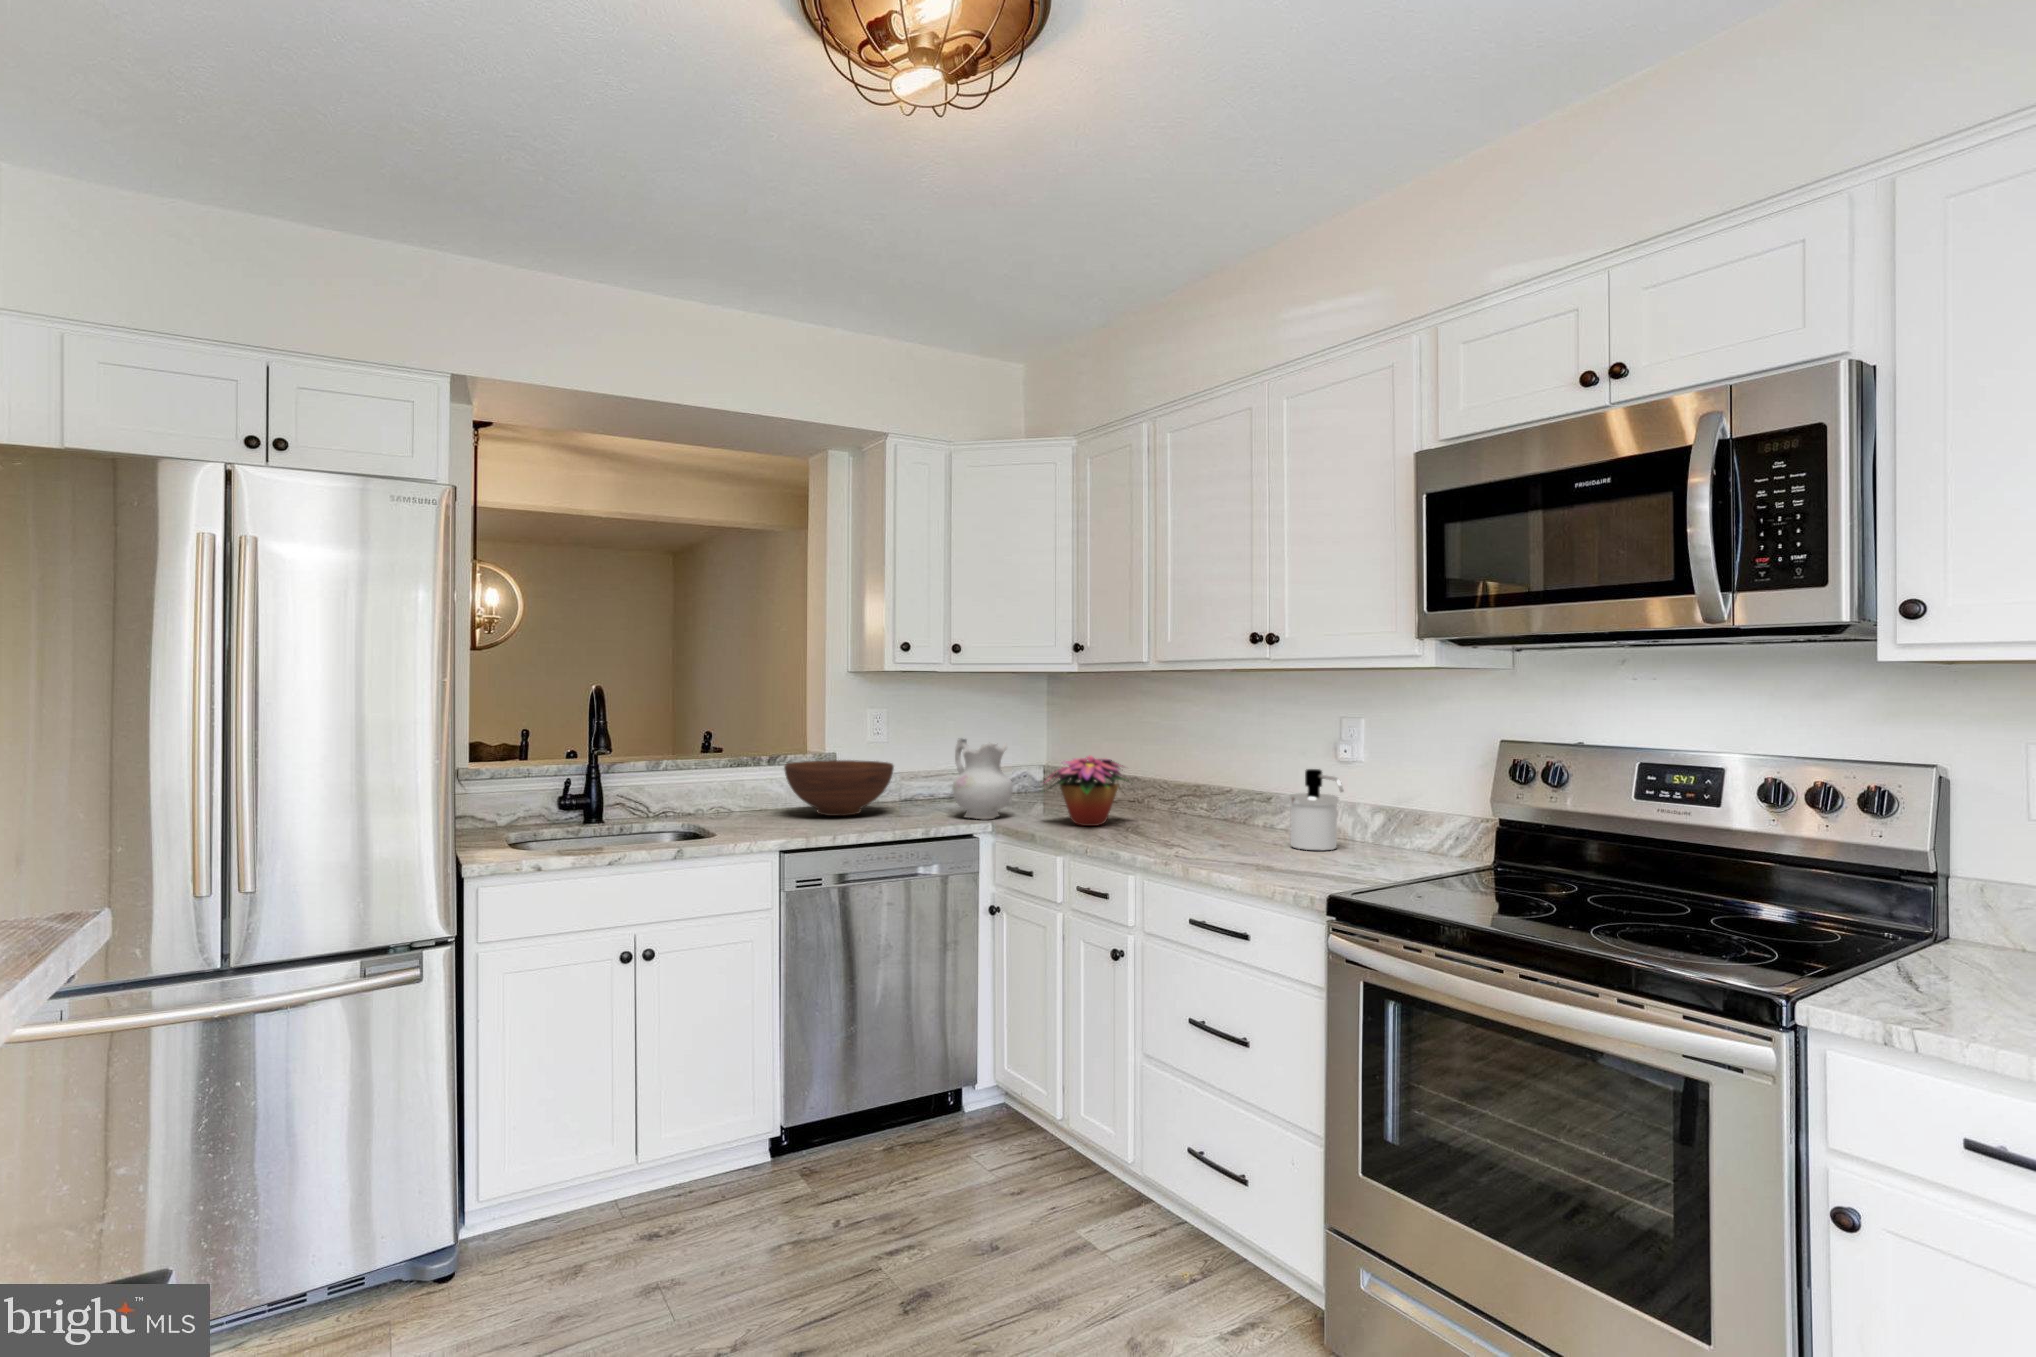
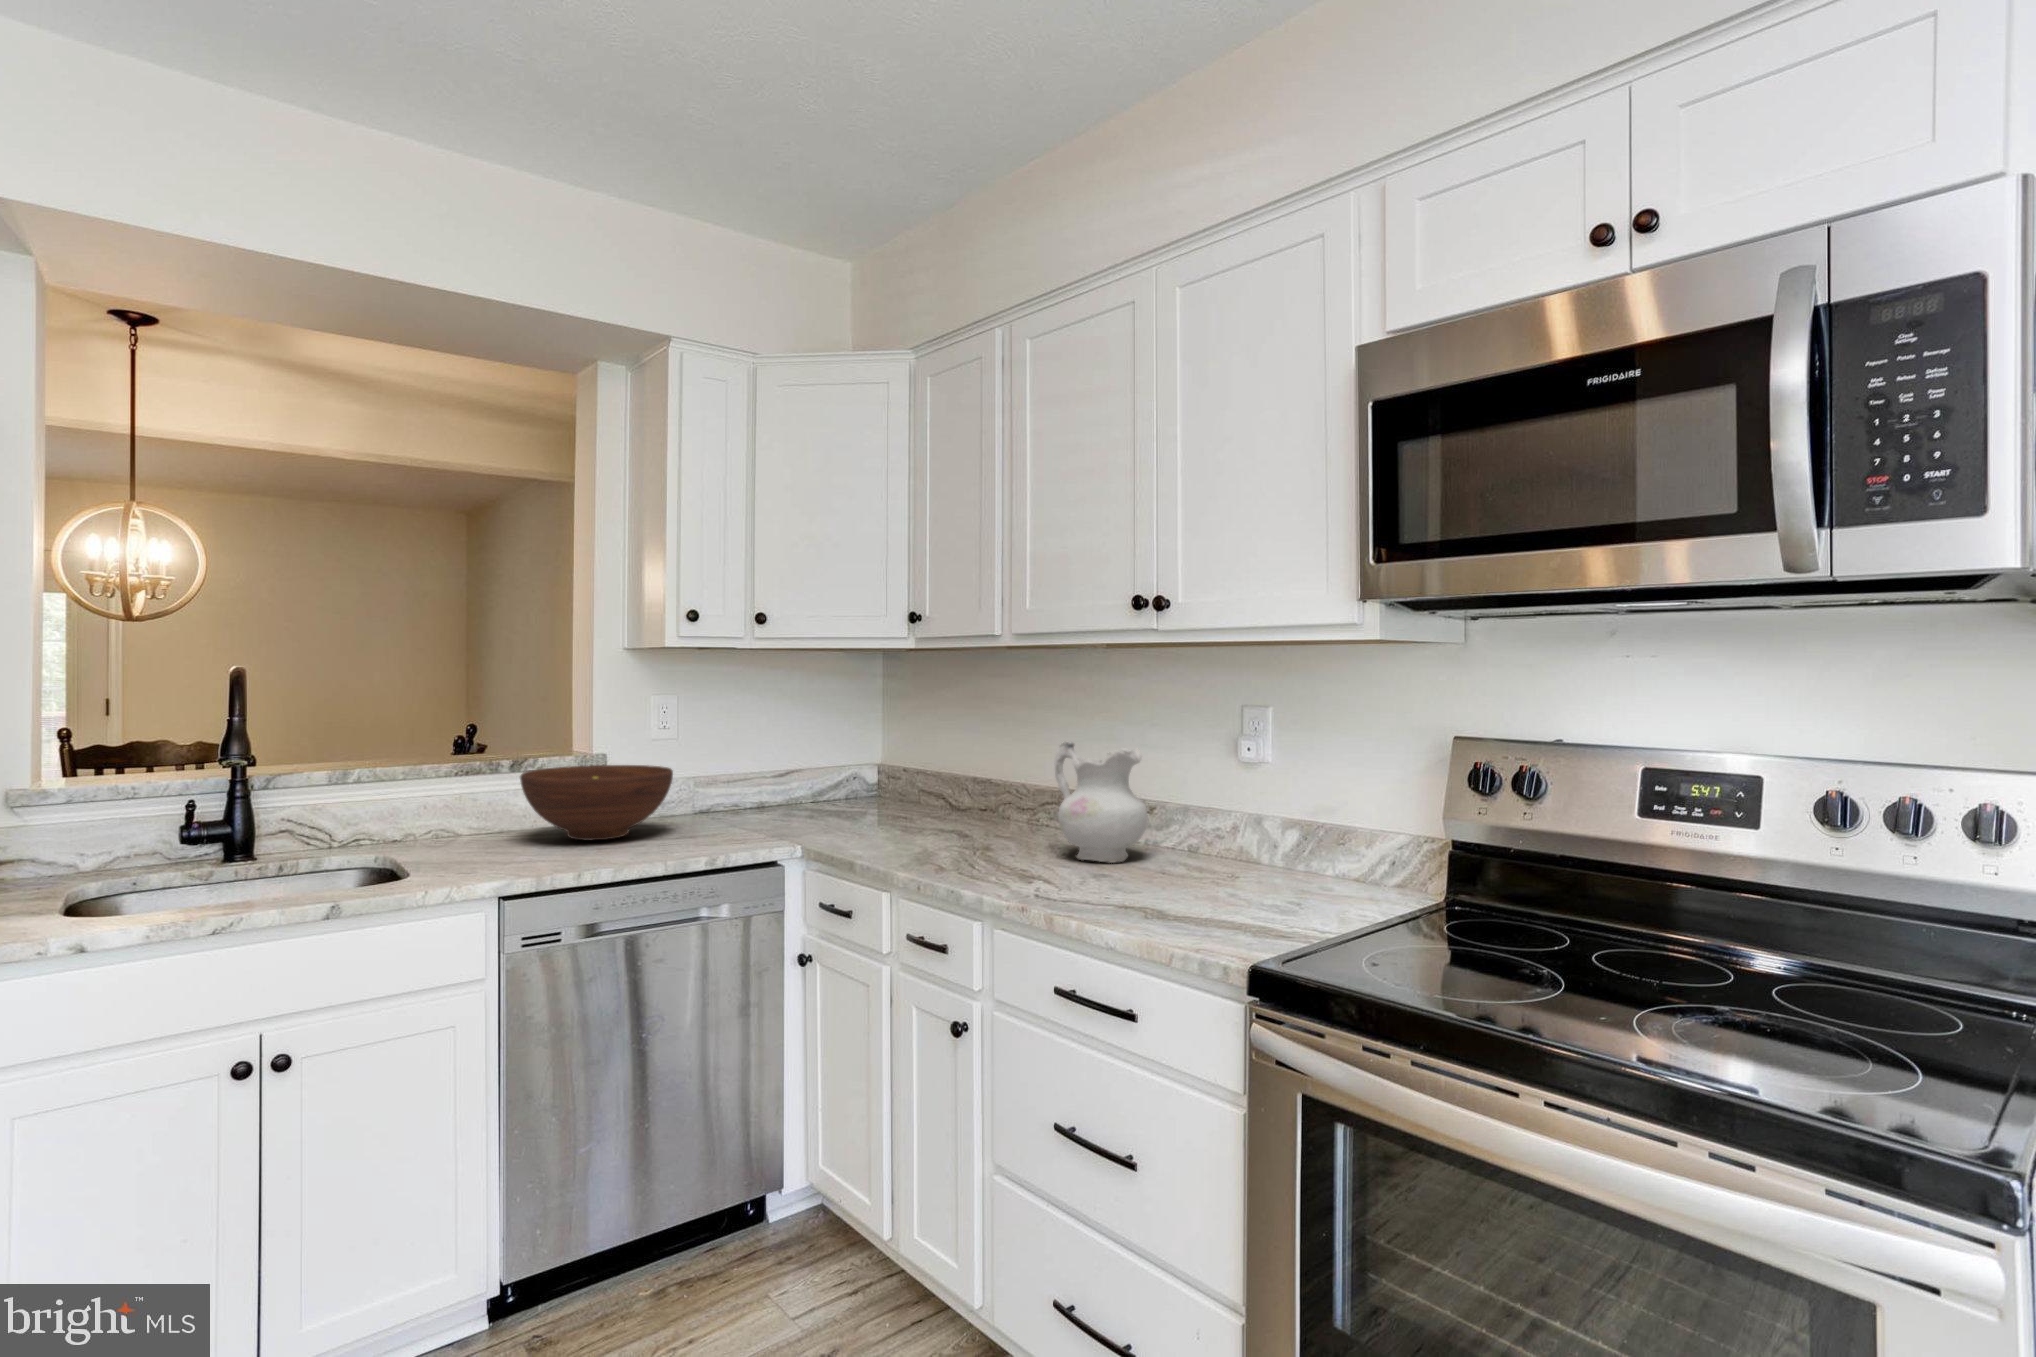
ceramic pitcher: present [952,738,1013,819] -> present [1055,742,1147,863]
flower arrangement: present [1048,756,1126,826] -> none [856,755,990,849]
soap dispenser: present [1289,769,1343,850] -> none [1183,774,1255,881]

